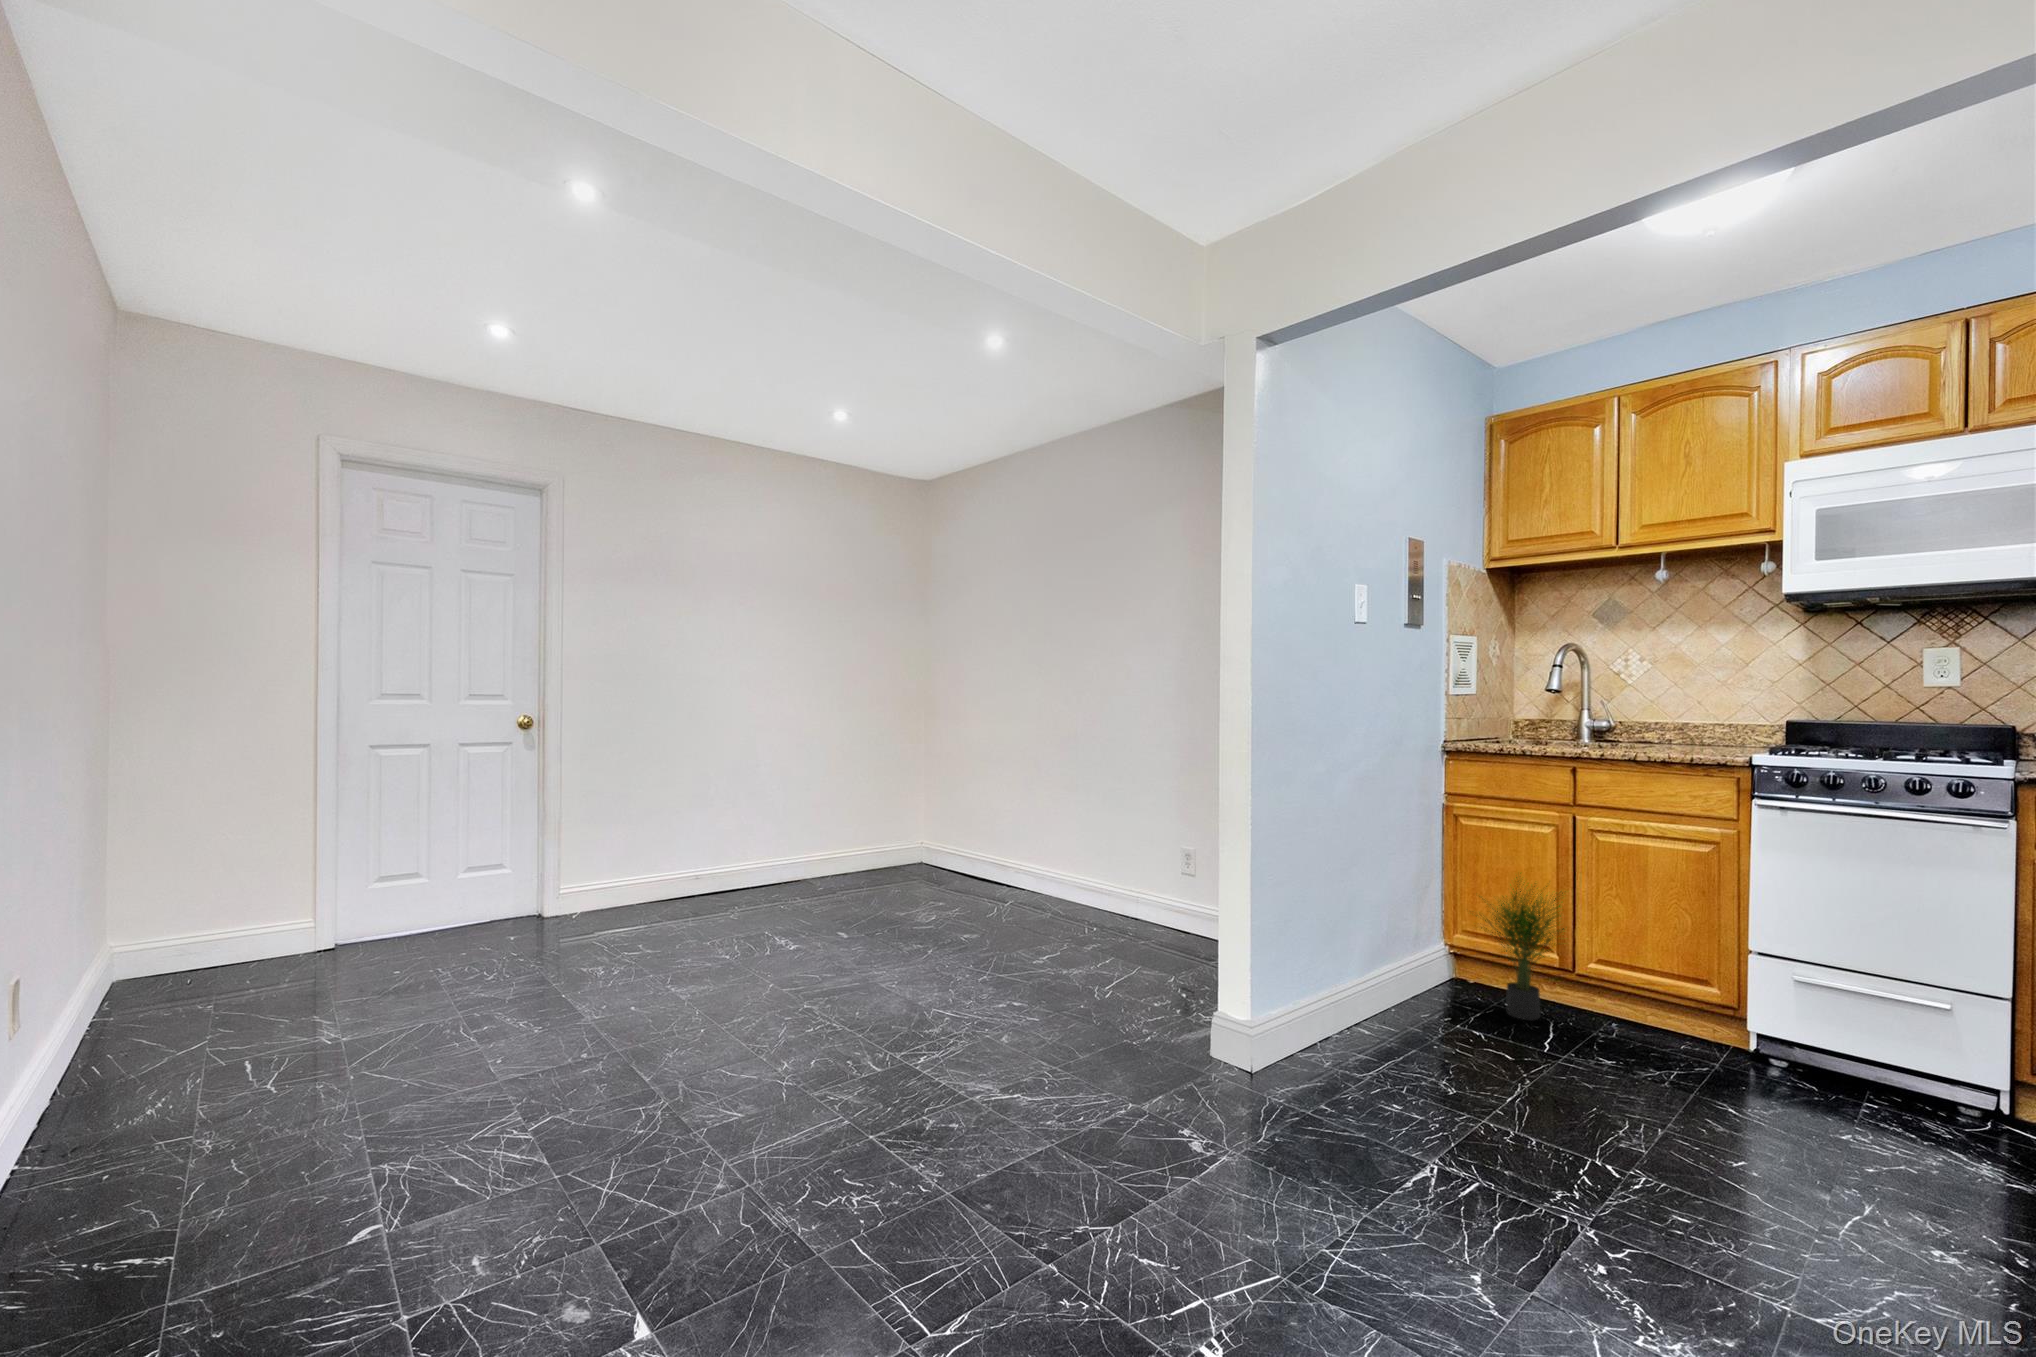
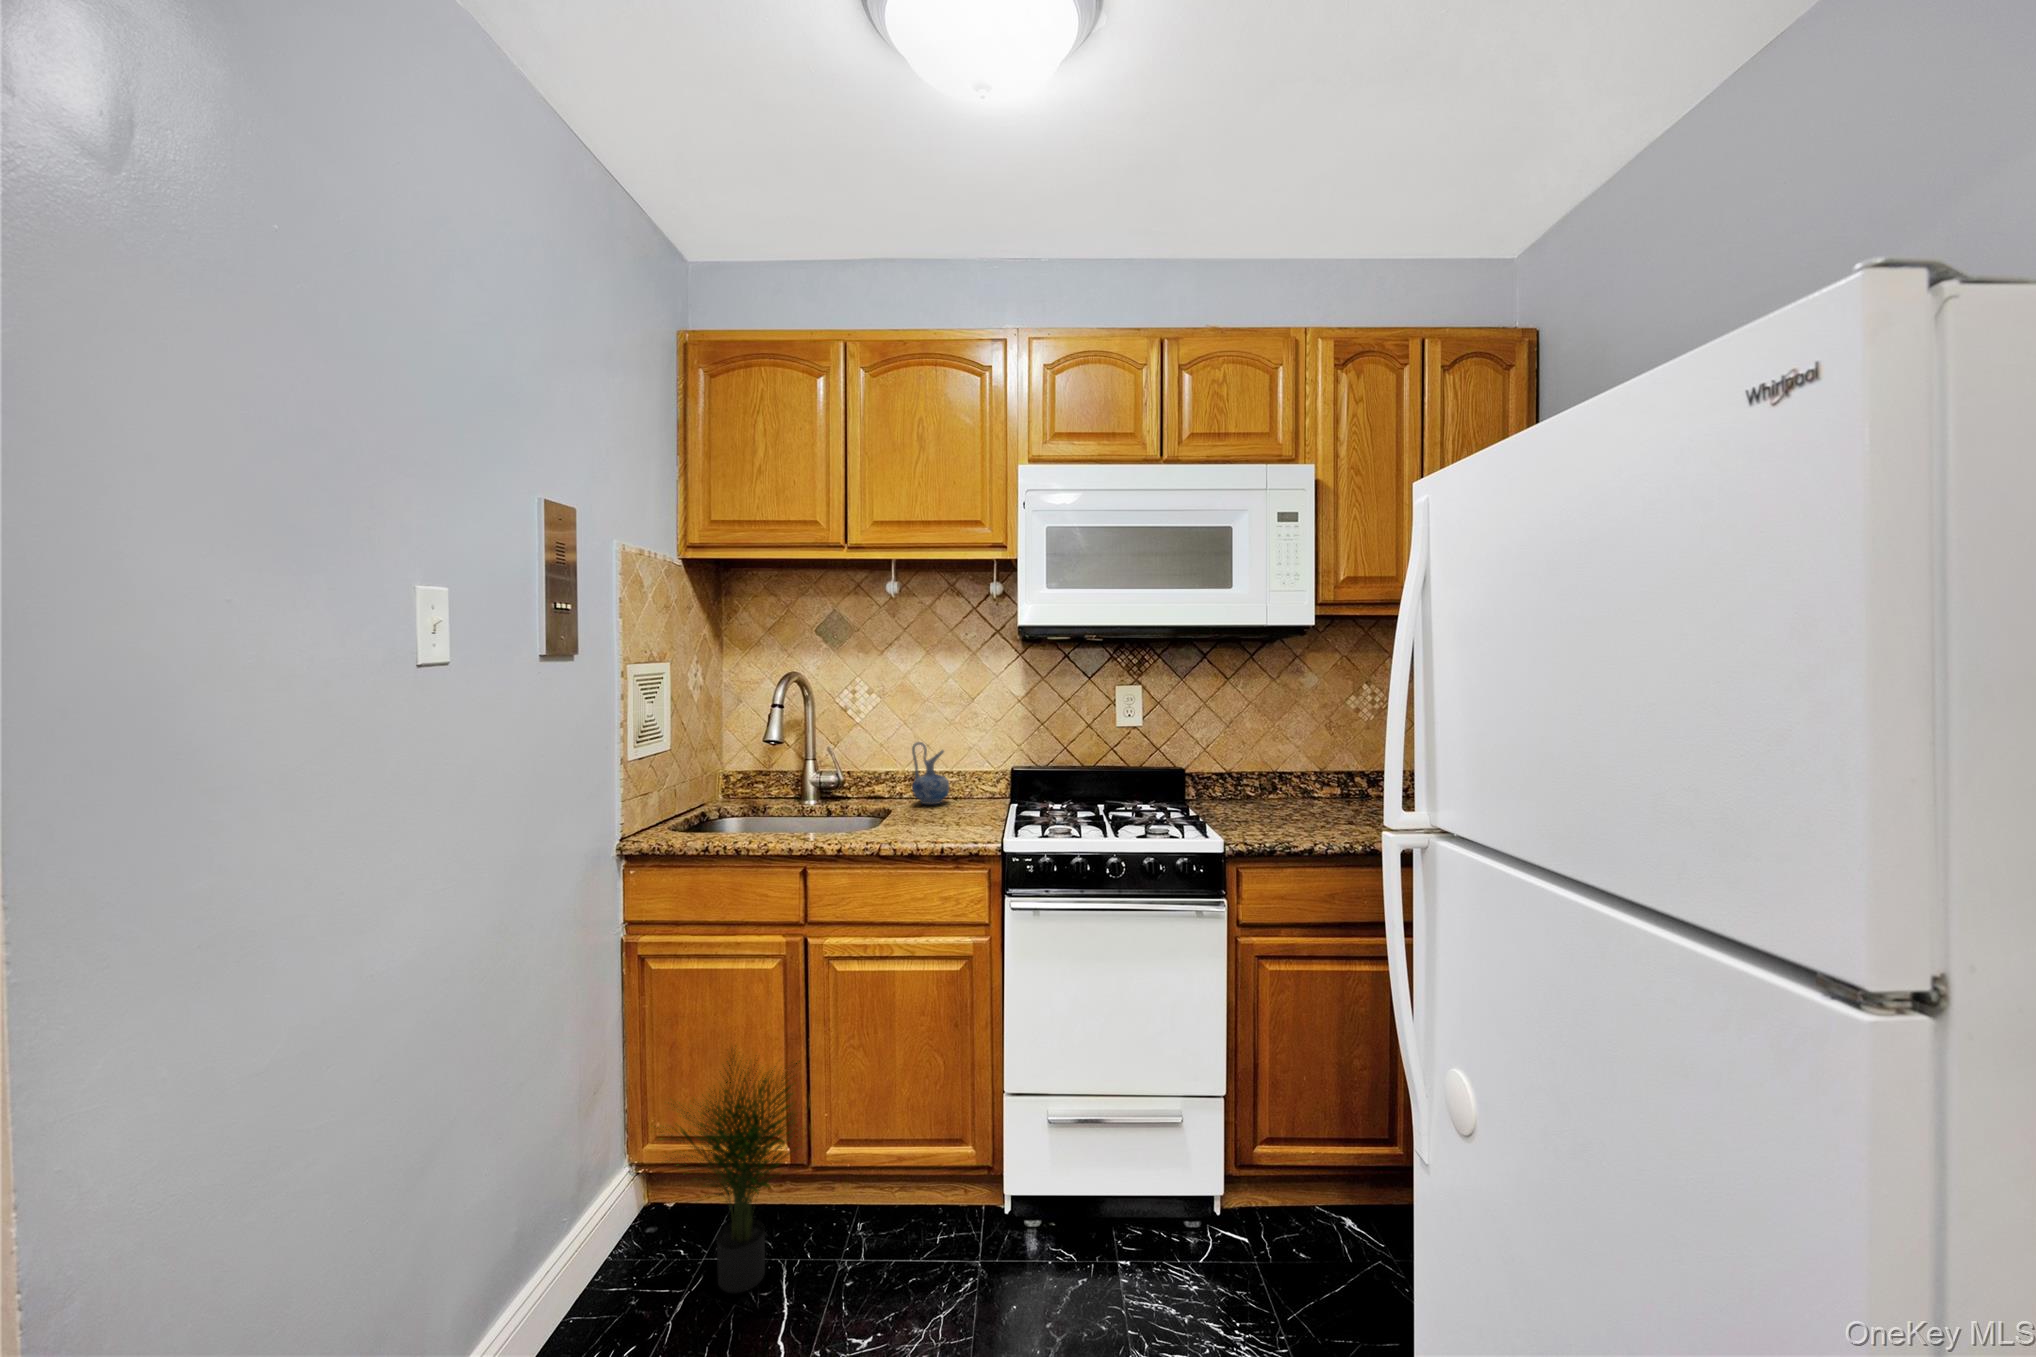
ceramic pitcher: none [1676,694,1713,744] -> present [912,742,949,804]

